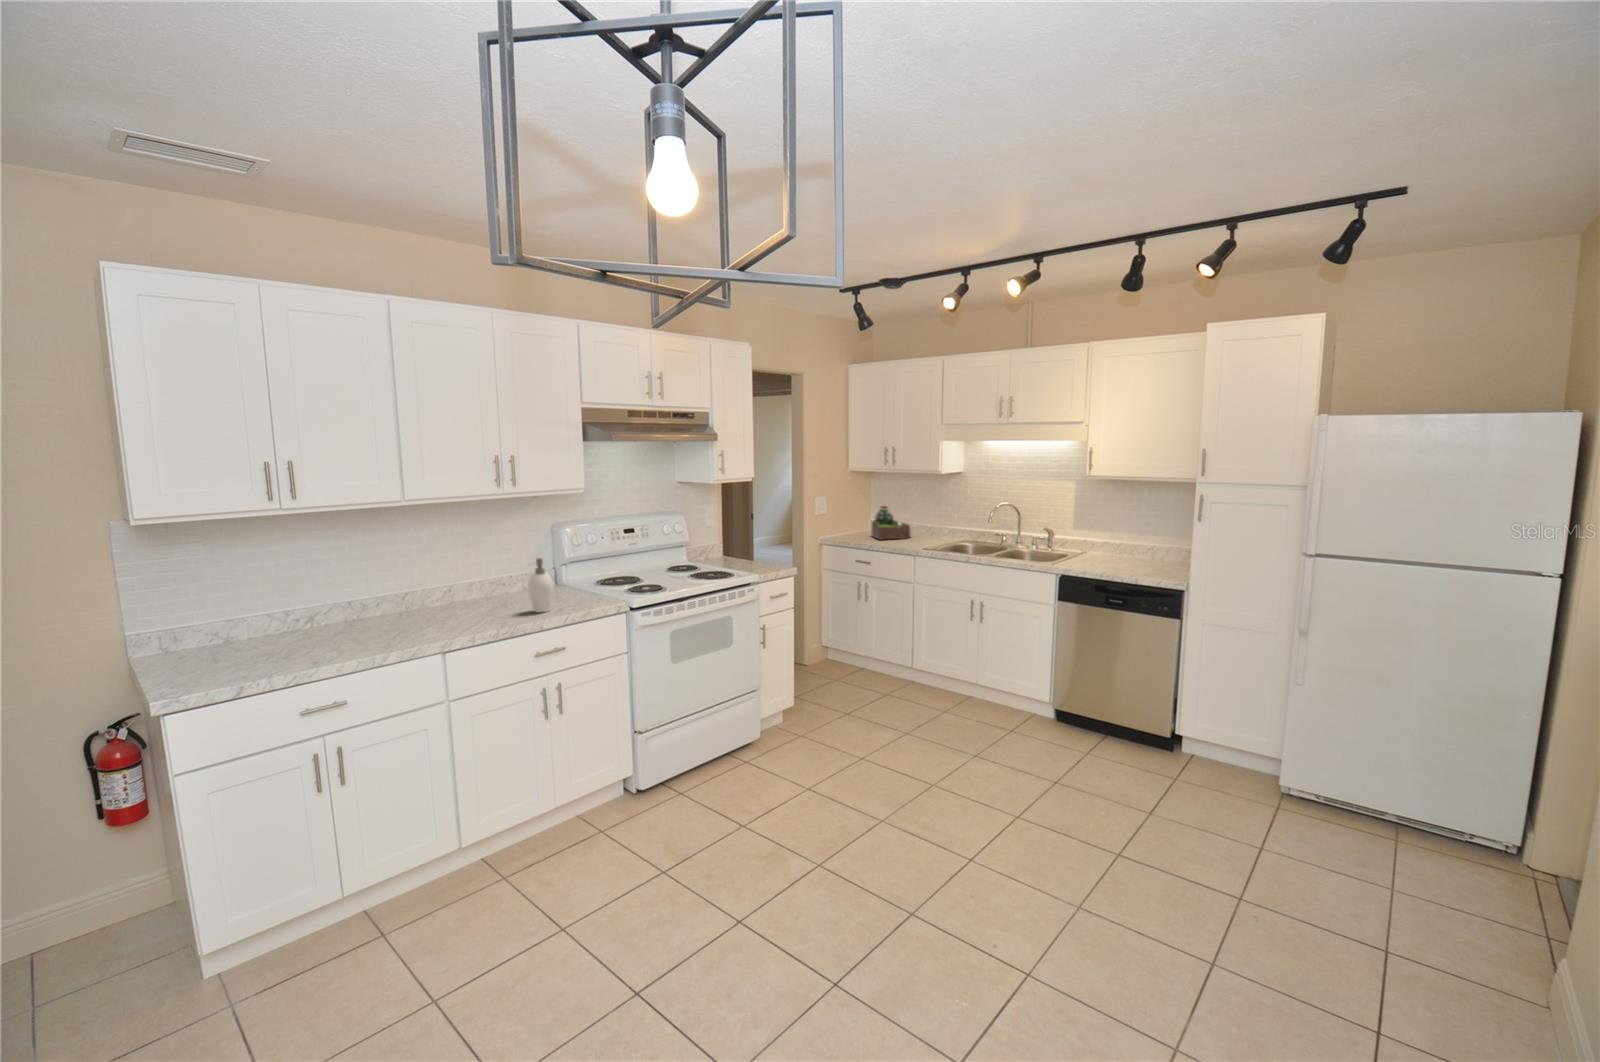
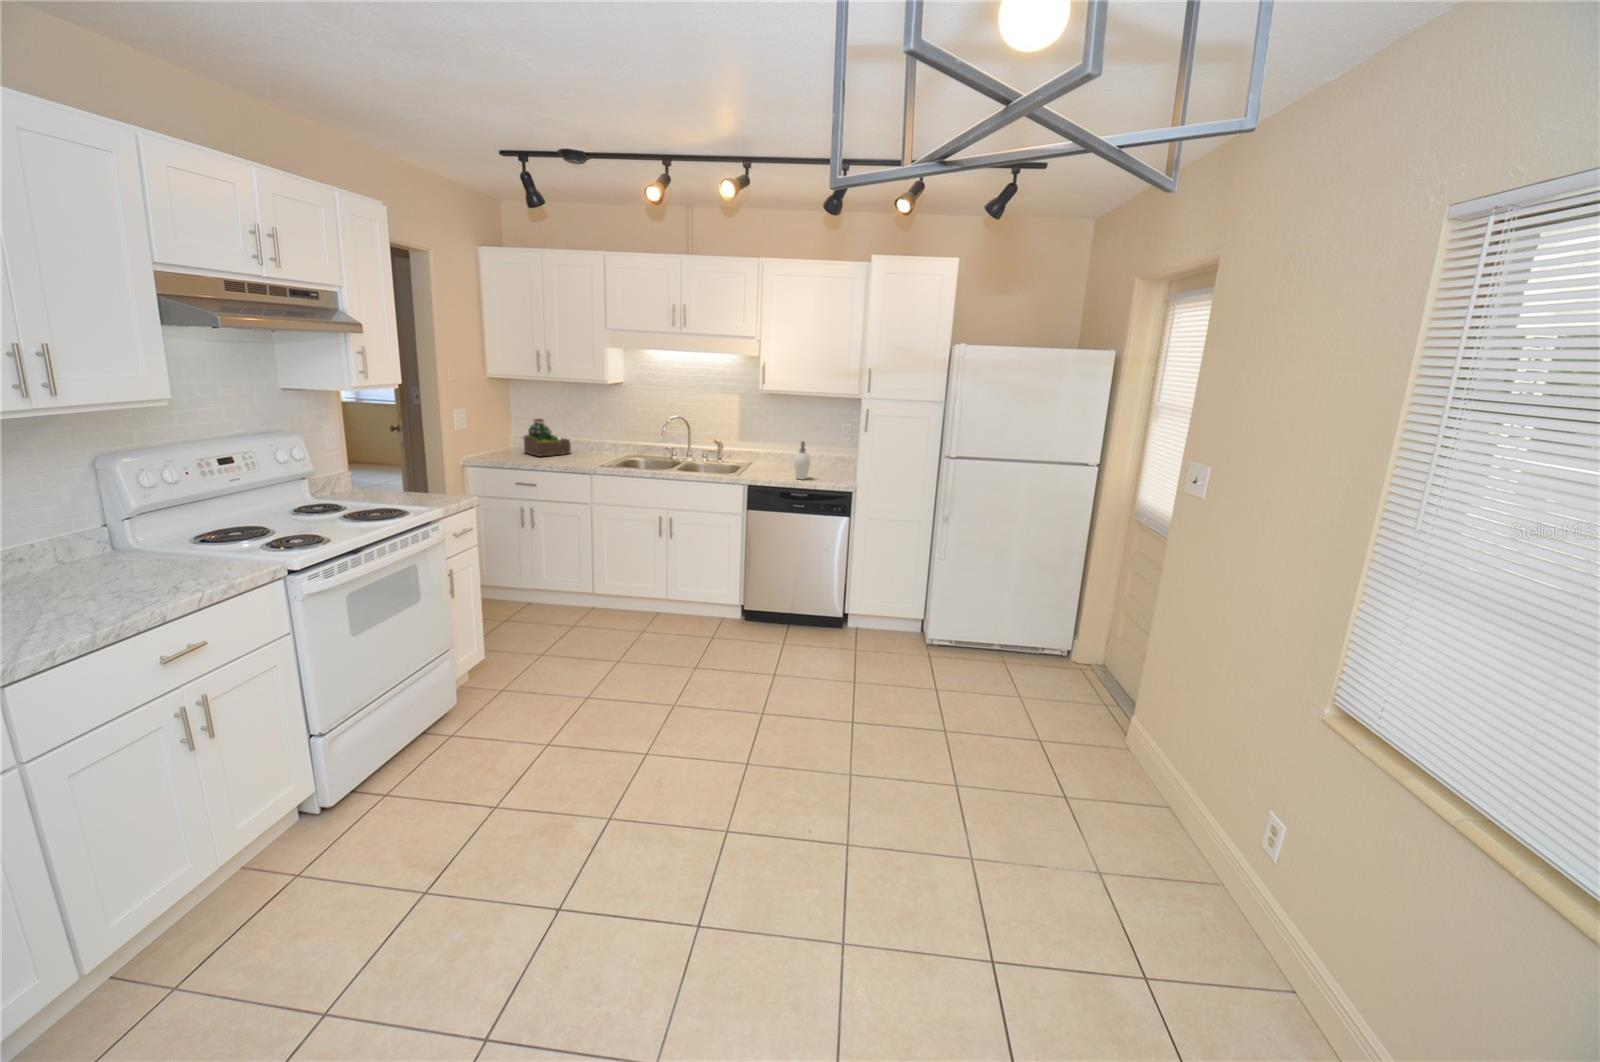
soap dispenser: present [528,558,553,612] -> present [794,441,810,479]

